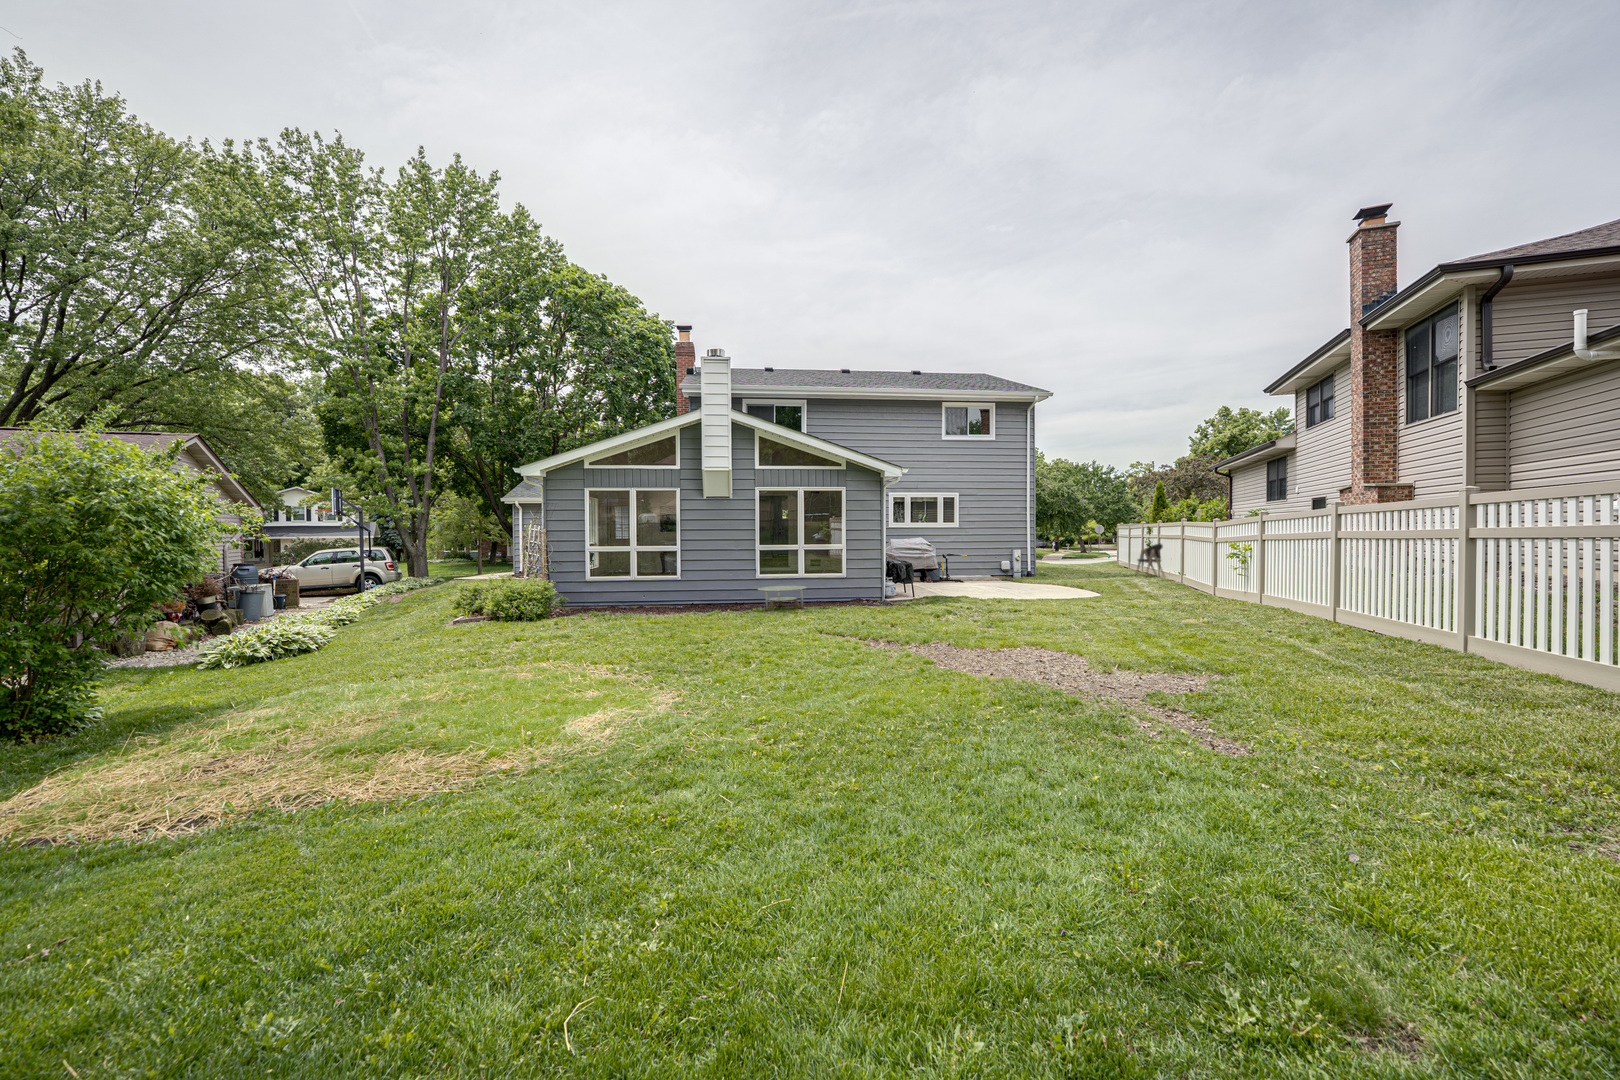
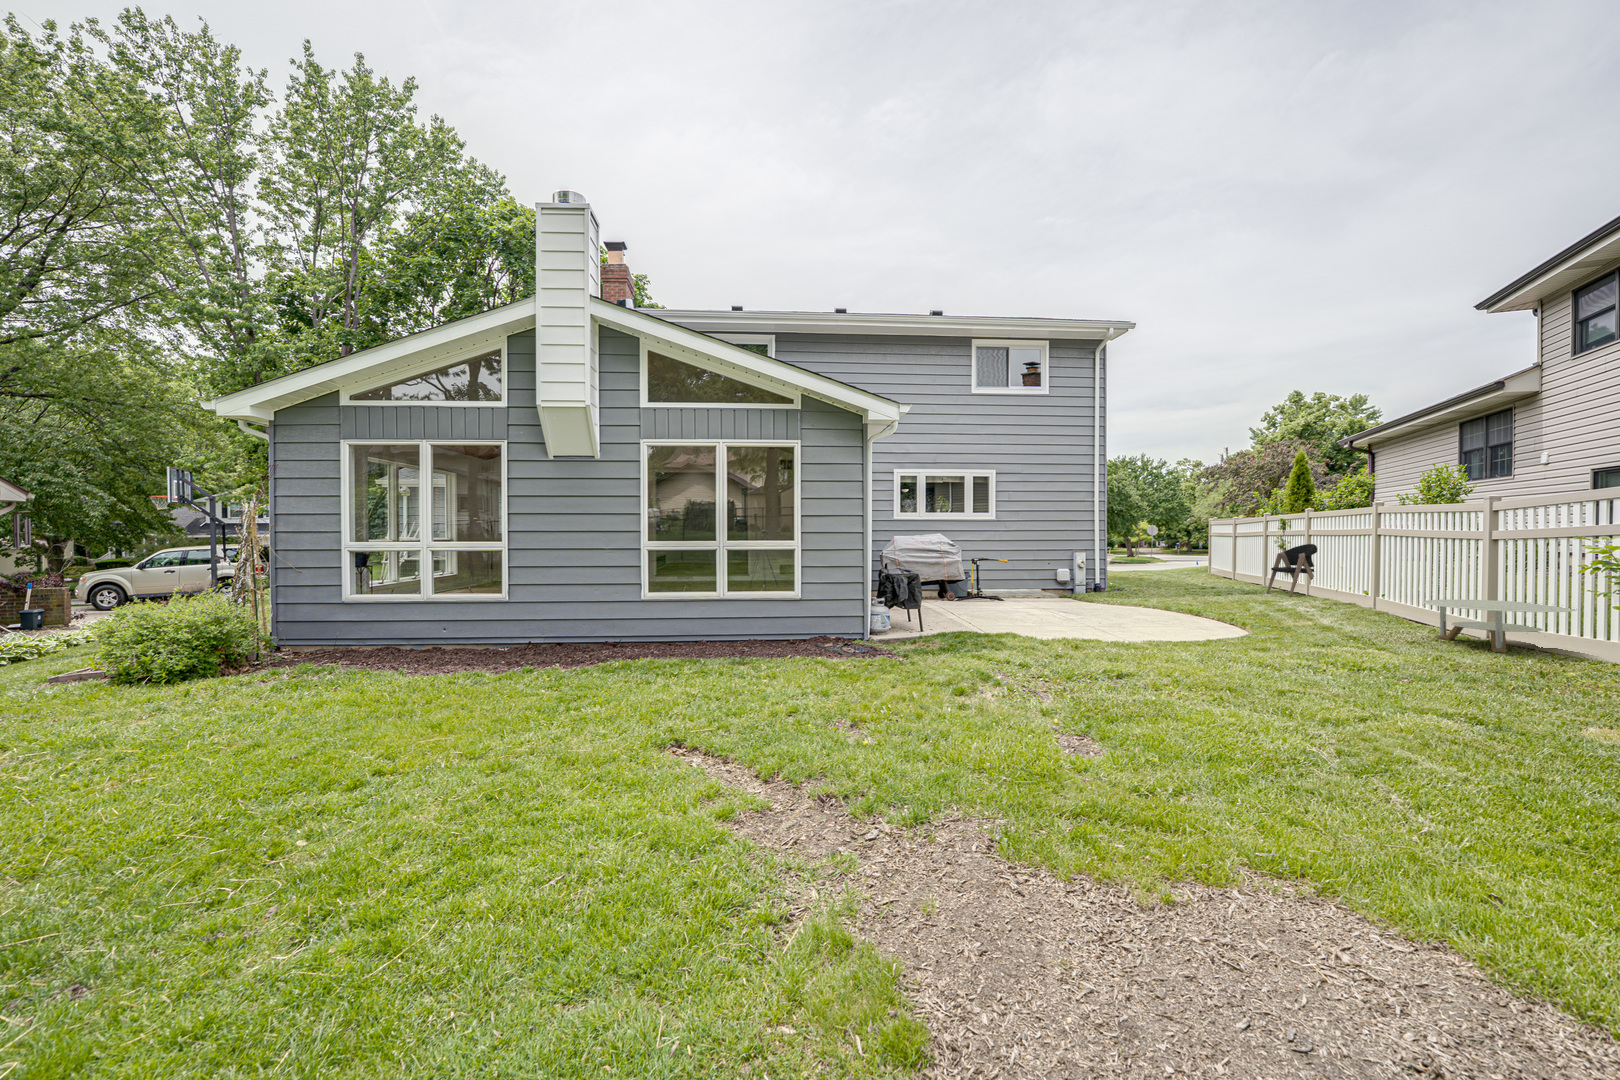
round table: present [758,586,807,611] -> present [1423,599,1577,653]

